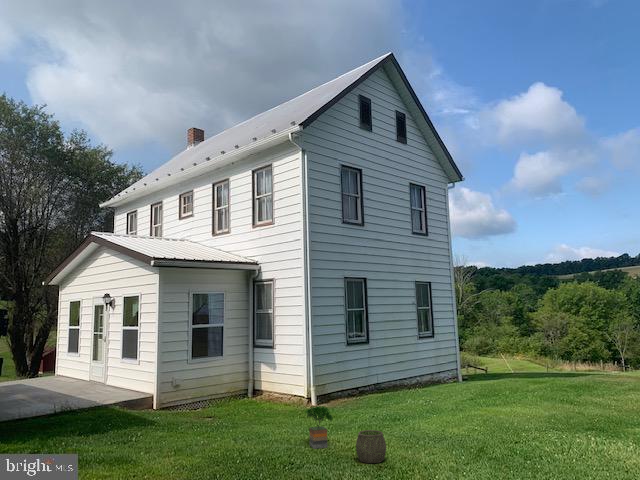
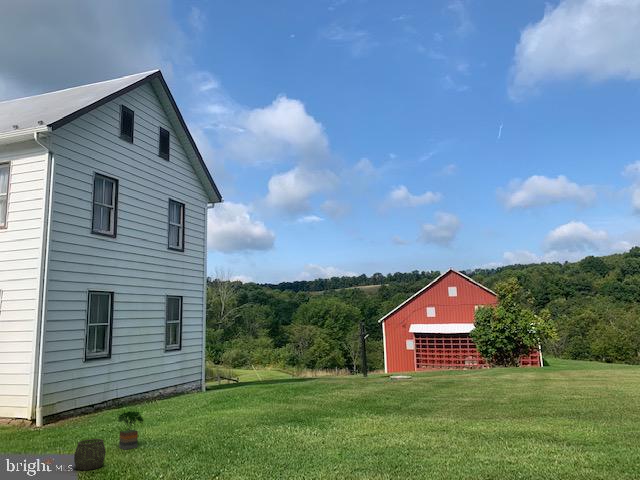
potted tree: present [306,406,333,449] -> present [118,411,143,450]

